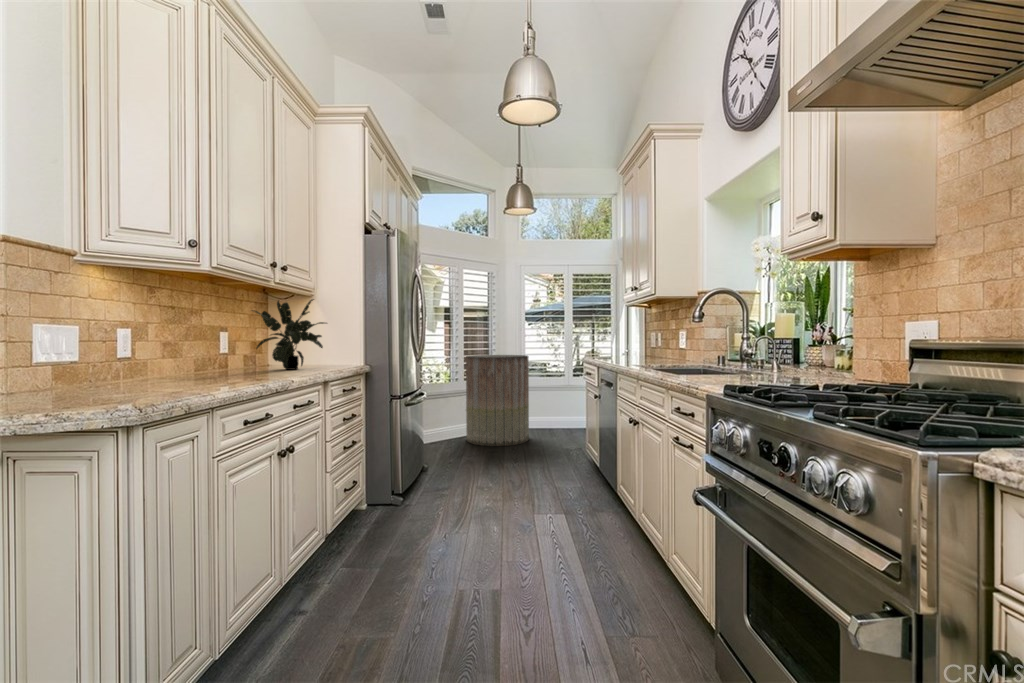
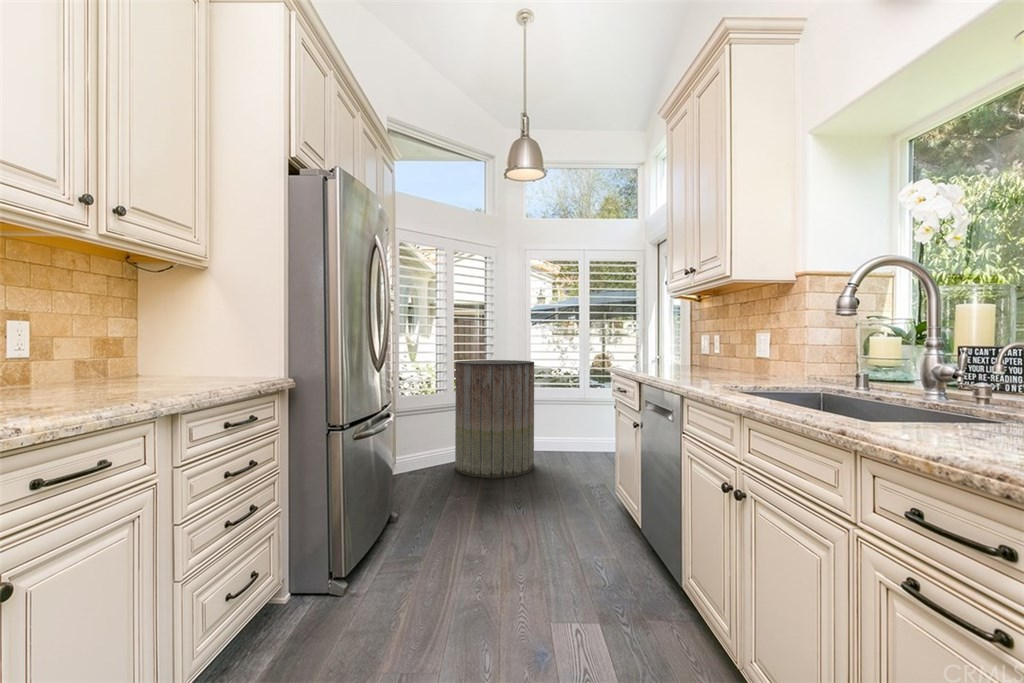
potted plant: present [252,299,327,370] -> none [33,263,192,390]

